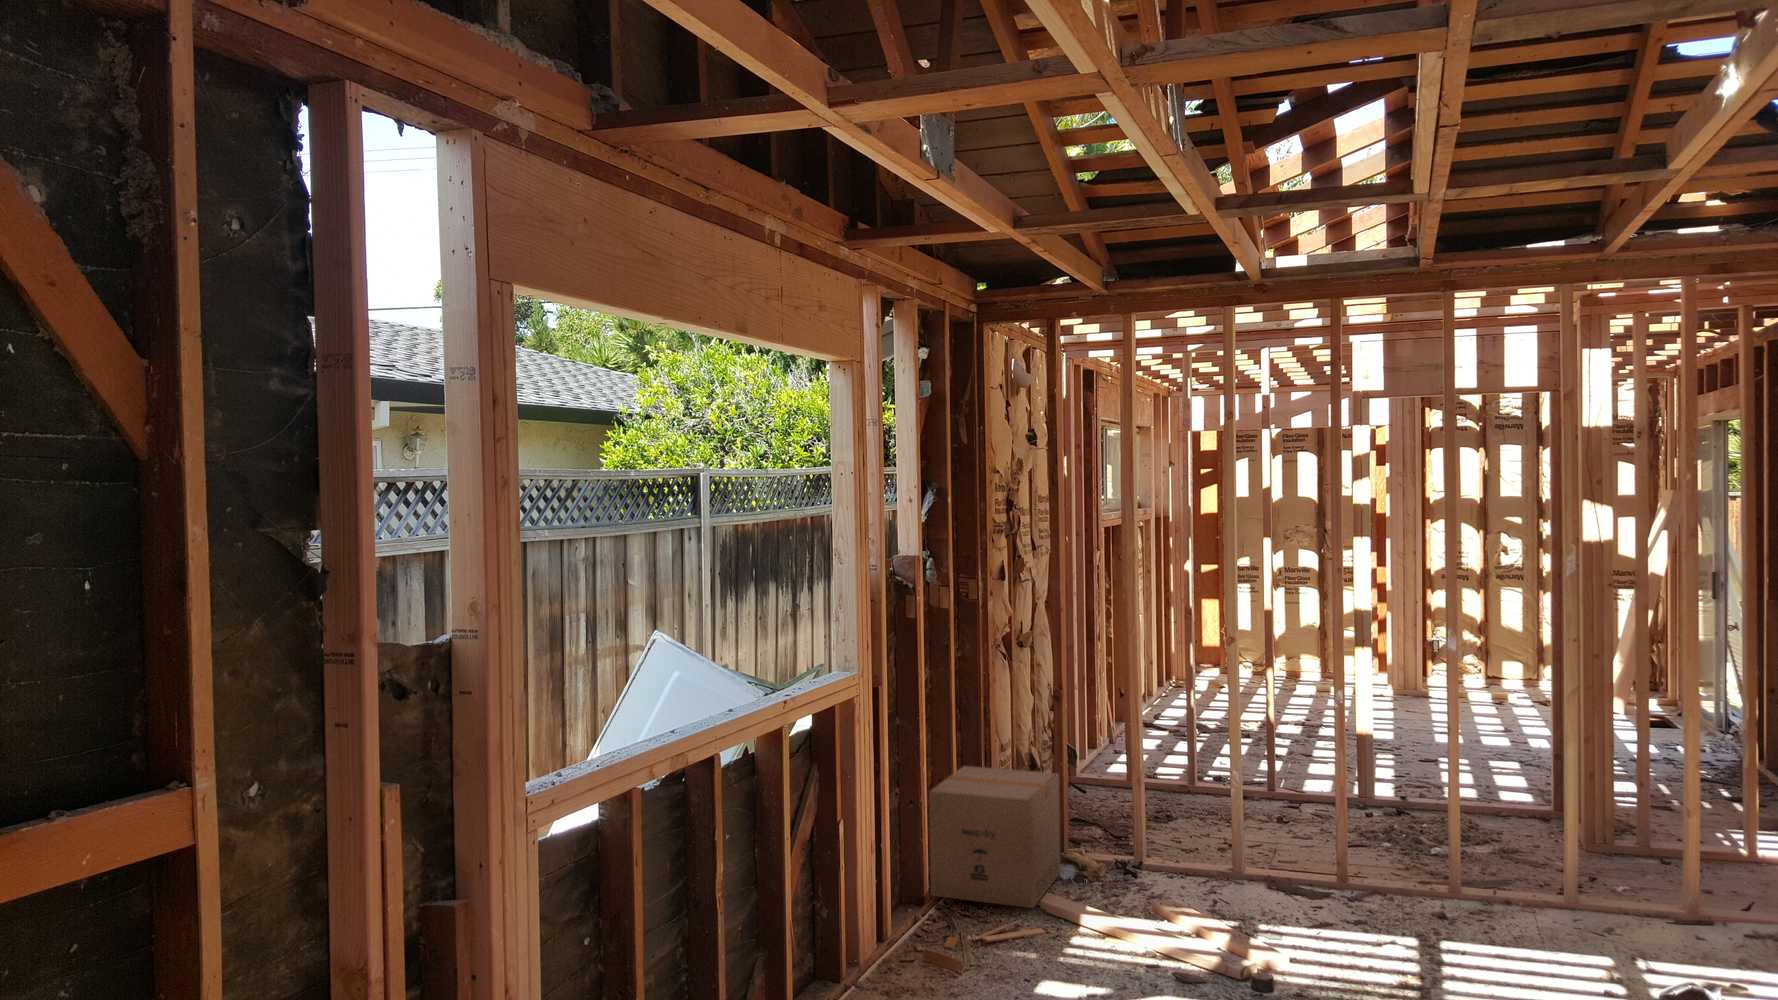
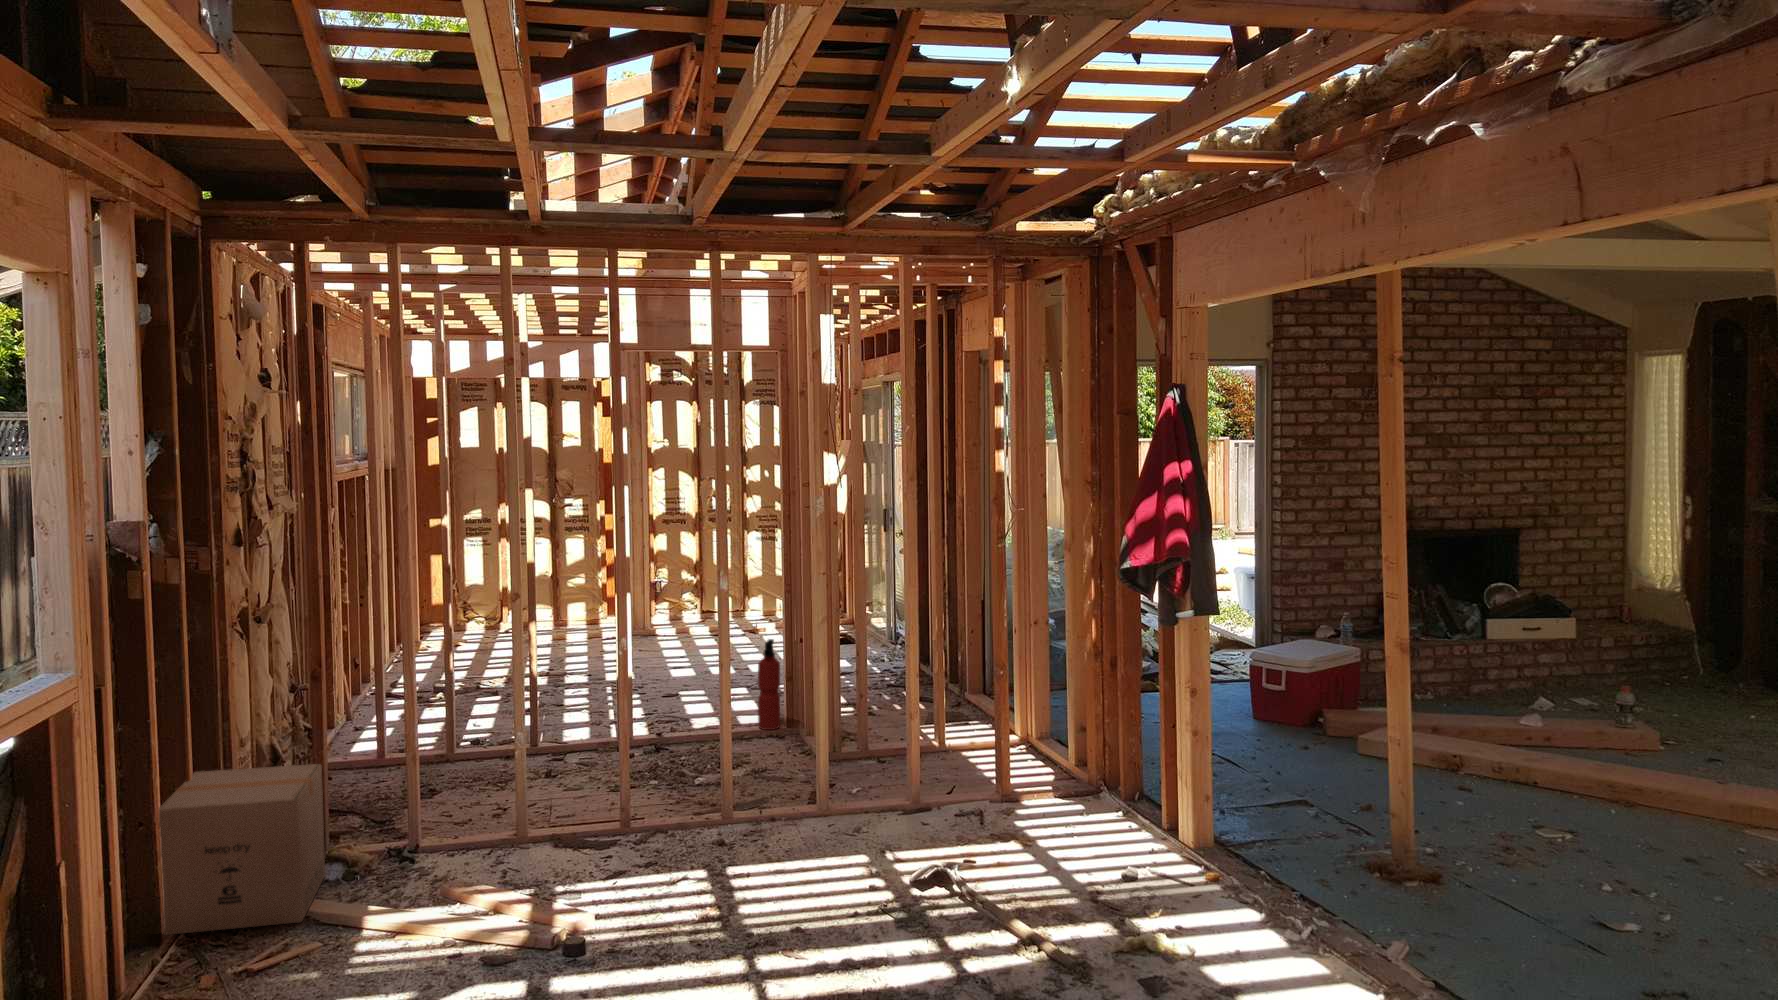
fire extinguisher: none [1520,708,1548,810] -> present [758,639,780,730]

